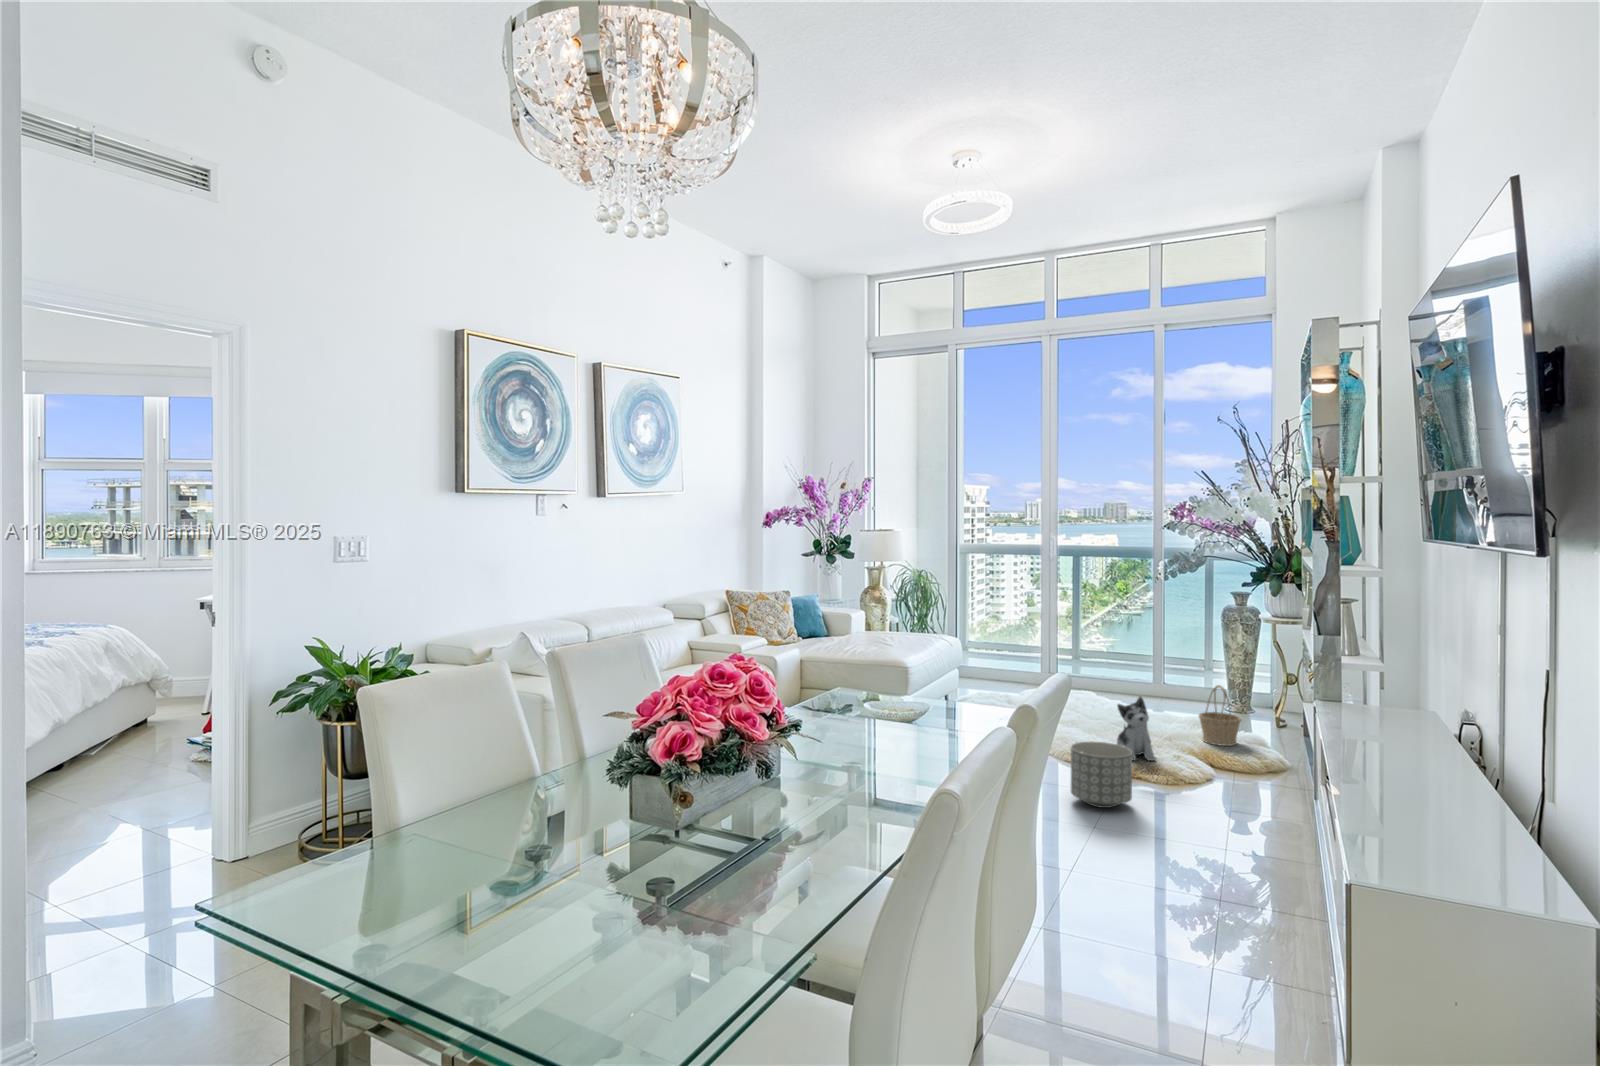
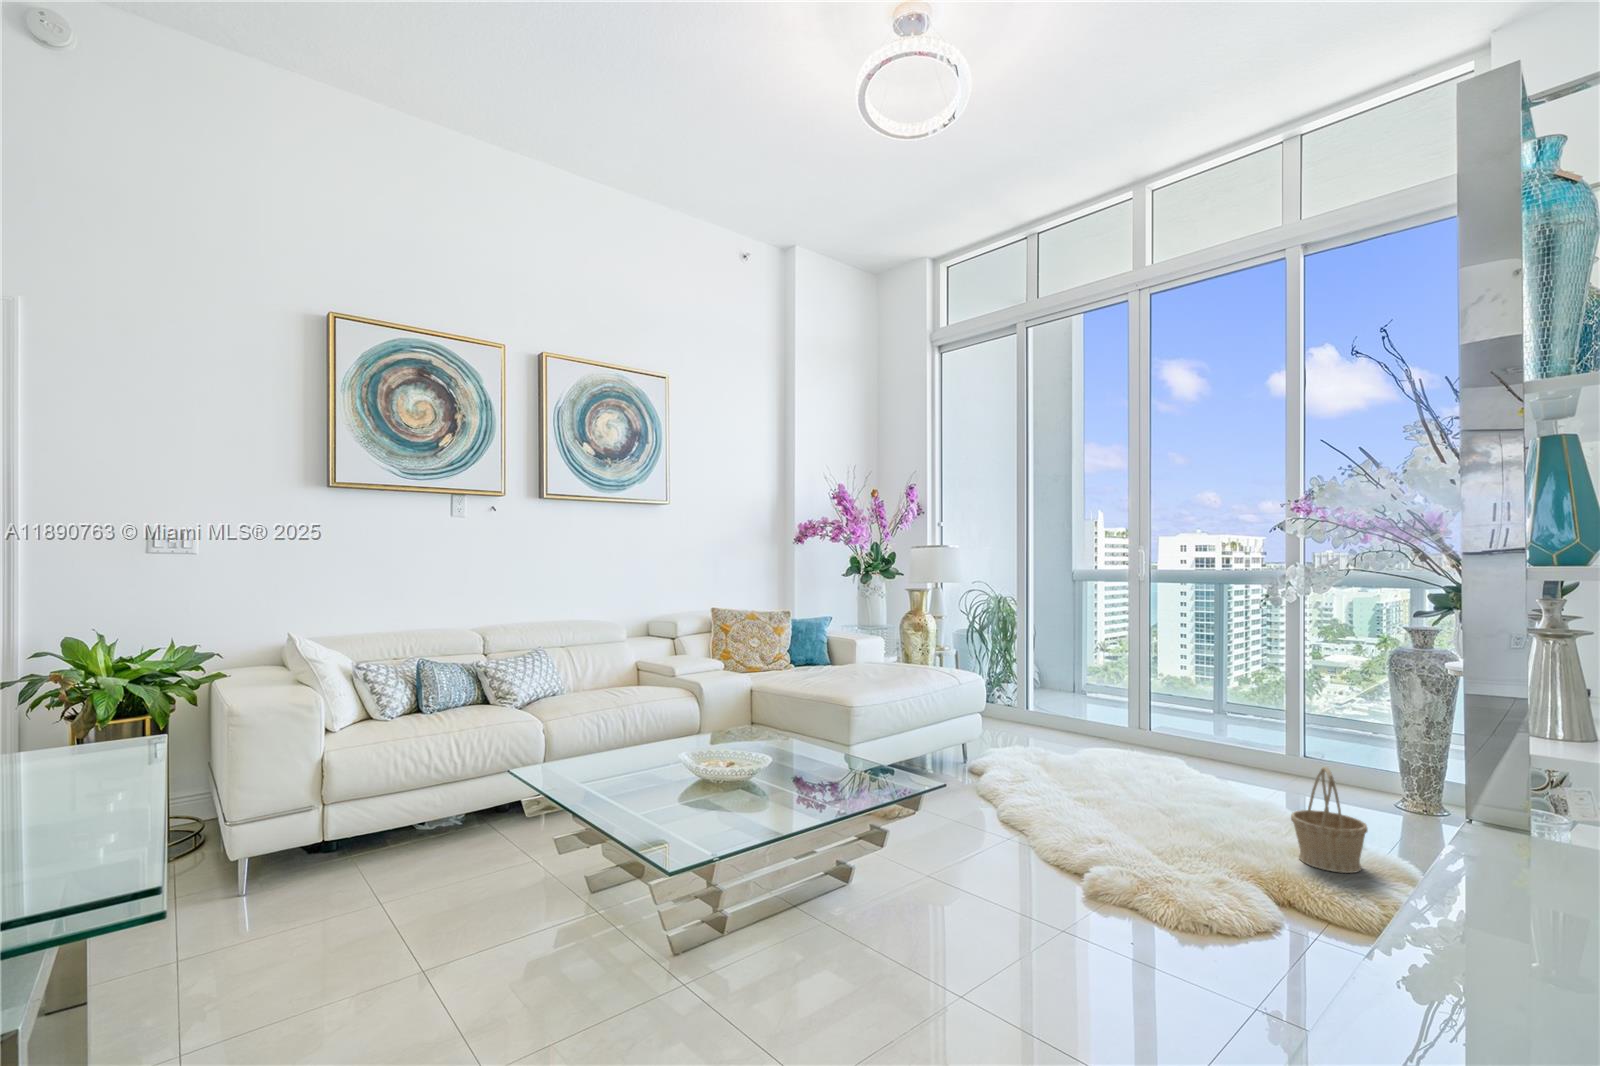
plush toy: present [1117,697,1156,761] -> none [1114,775,1183,886]
planter: present [1071,742,1132,808] -> none [972,844,1074,966]

